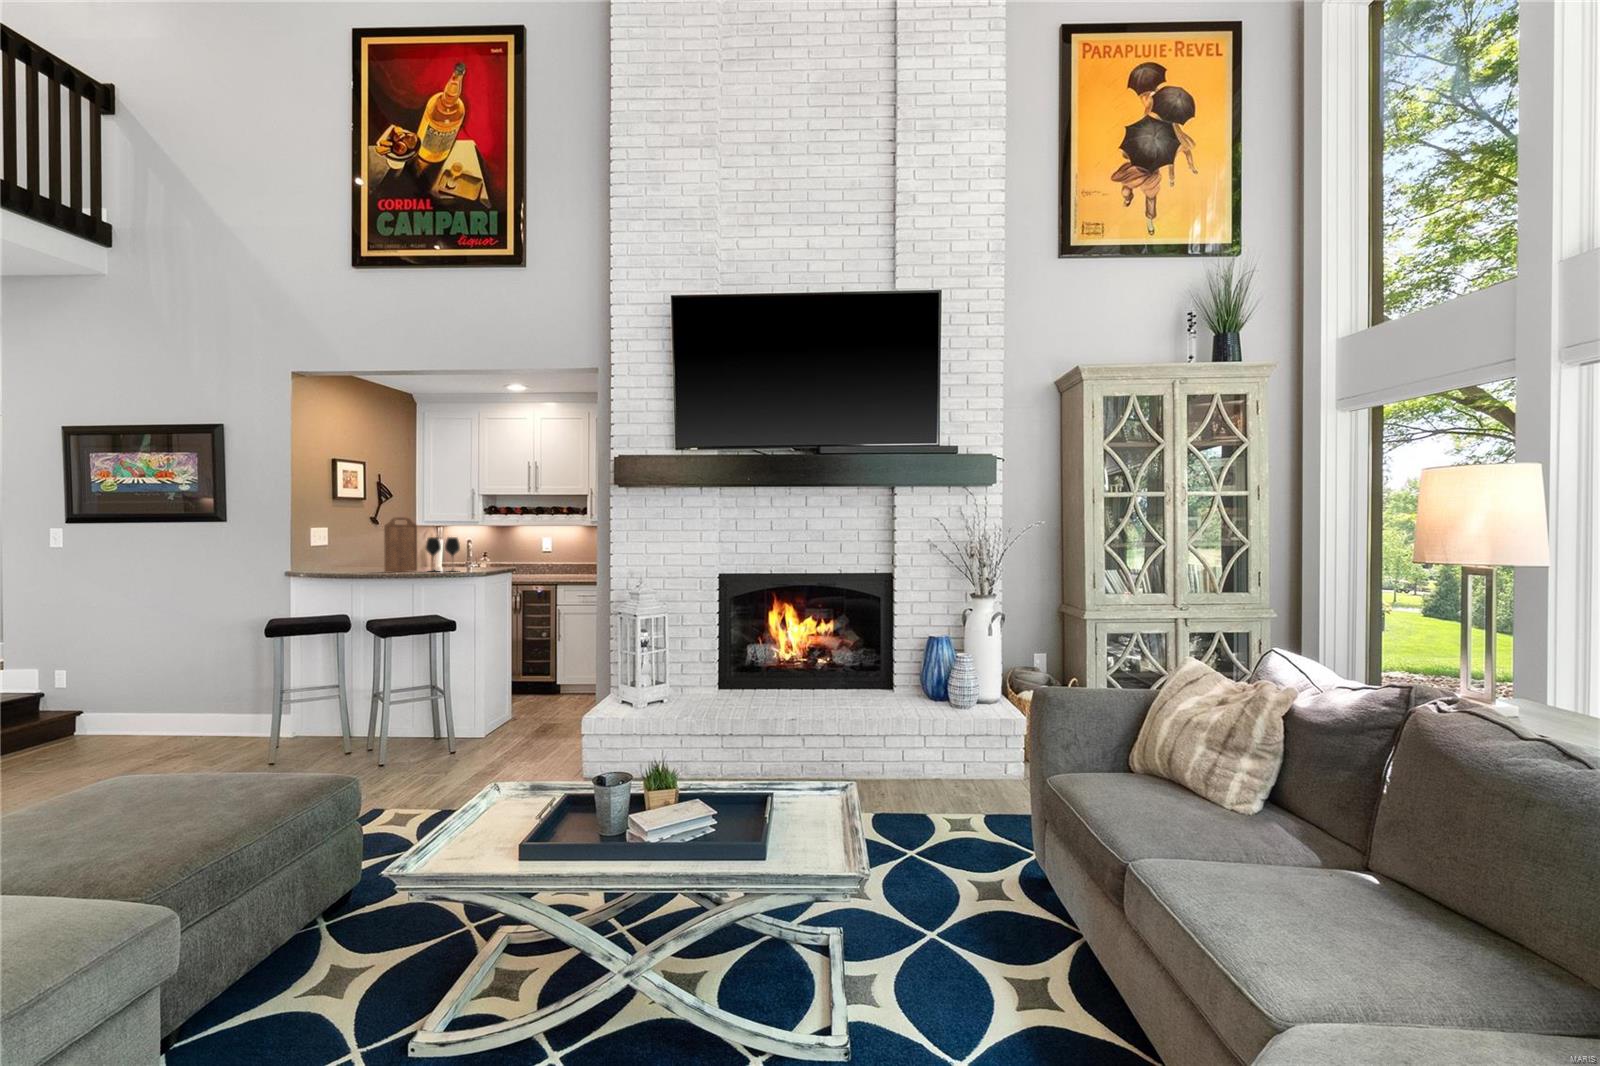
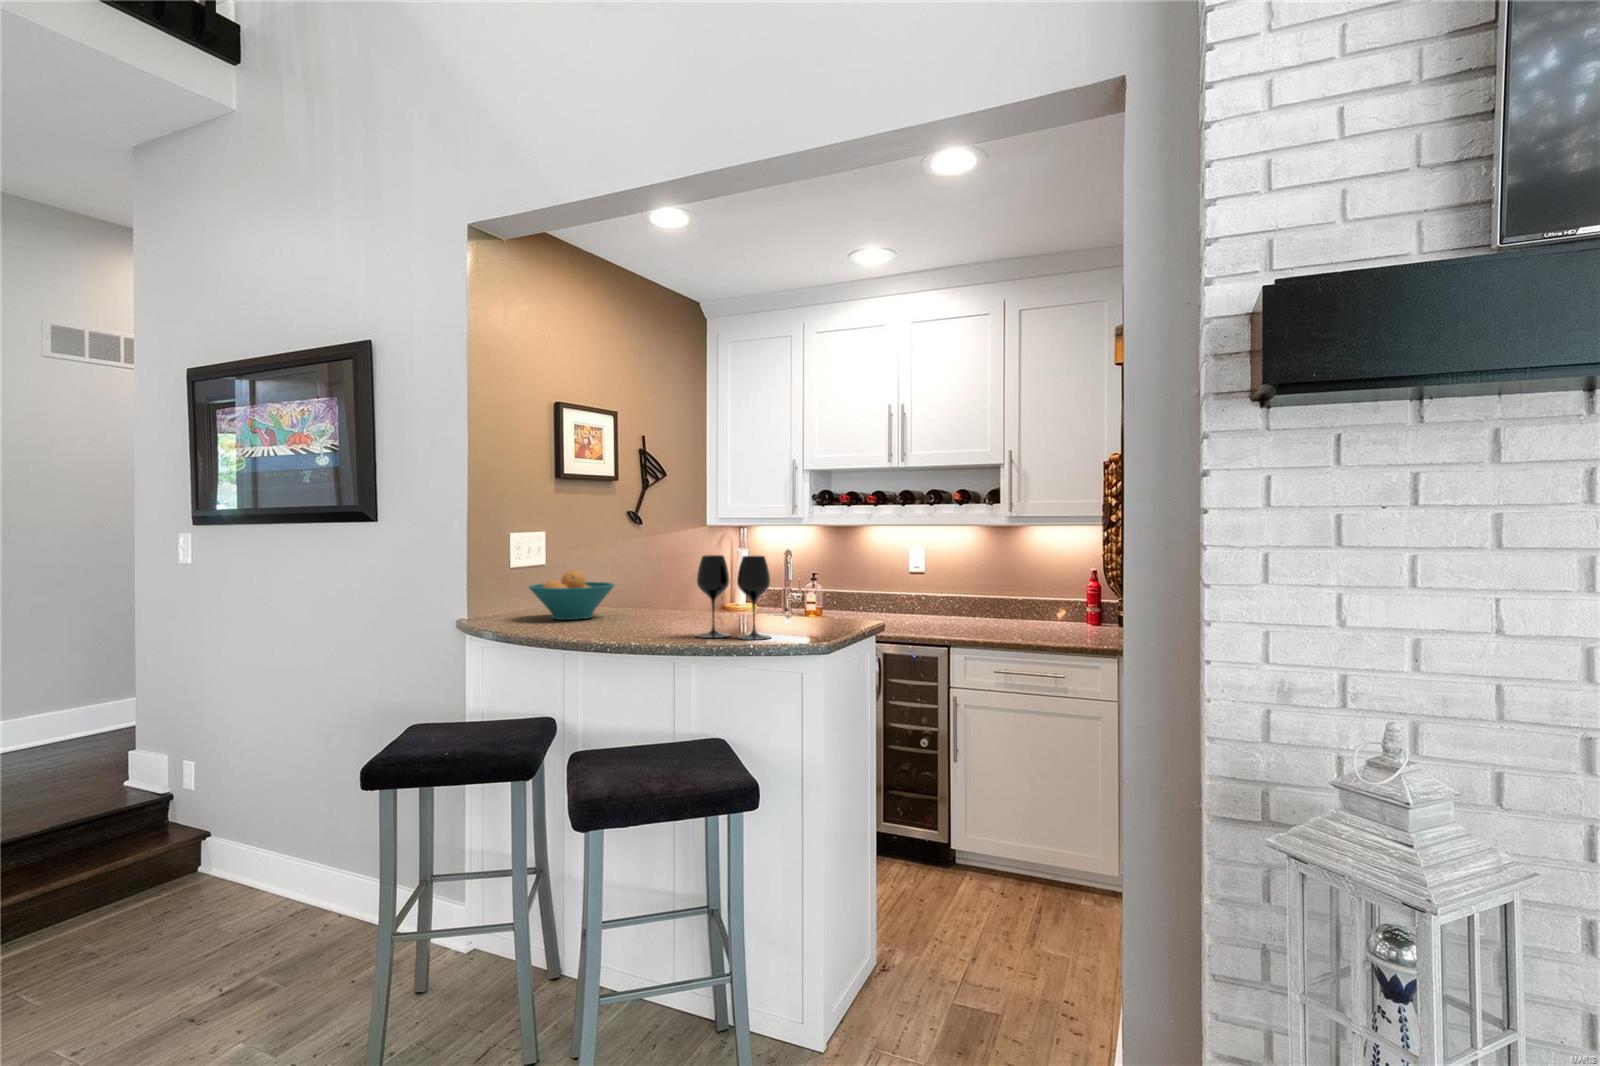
cutting board: present [384,517,417,572] -> none [615,510,684,635]
fruit bowl: none [325,546,374,571] -> present [529,570,614,620]

